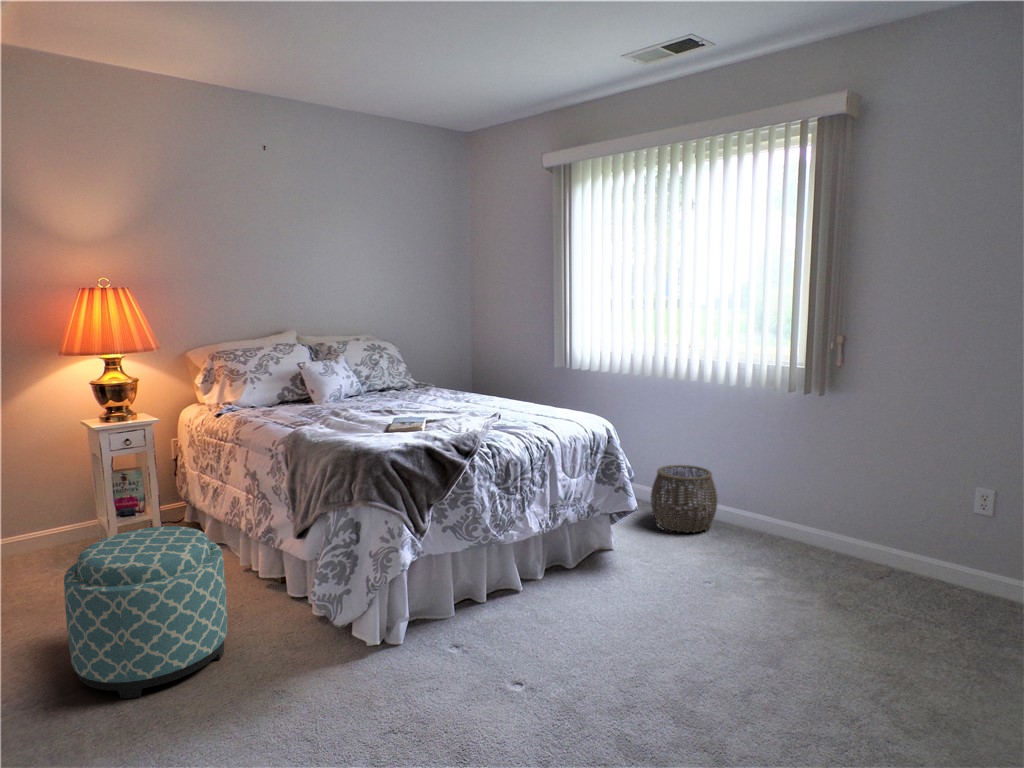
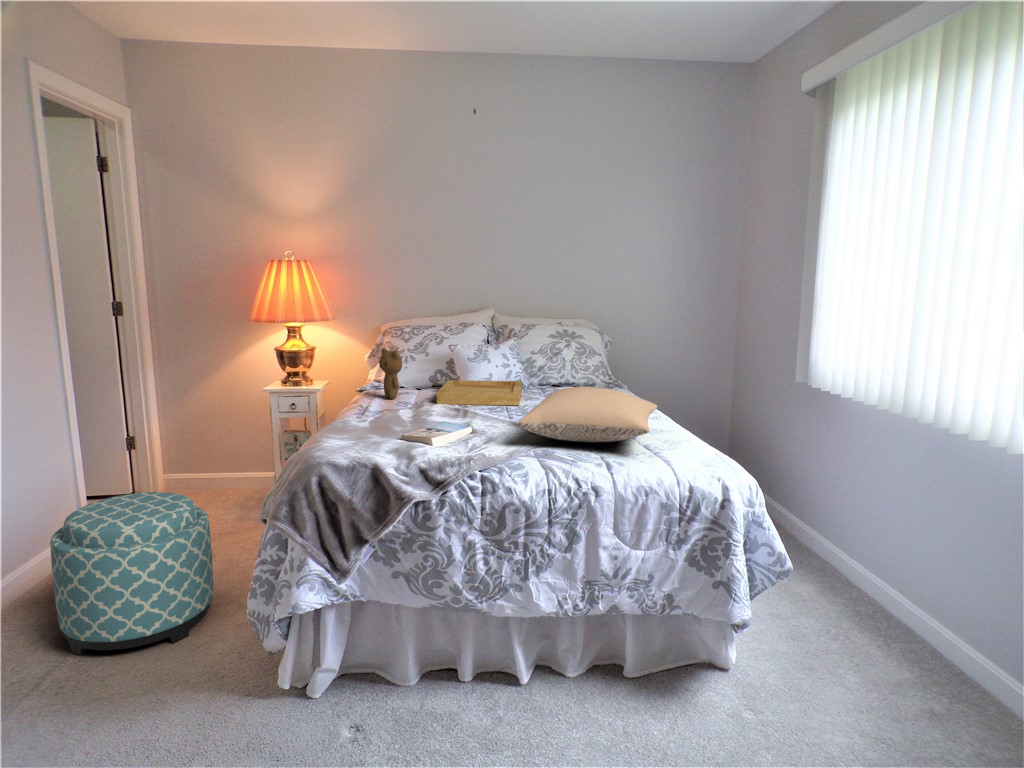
teddy bear: none [270,368,299,414] -> present [379,348,402,399]
pillow: none [455,380,568,418] -> present [519,387,657,442]
tray: none [311,389,402,413] -> present [437,380,522,405]
woven basket: present [651,465,718,533] -> none [845,565,980,701]

